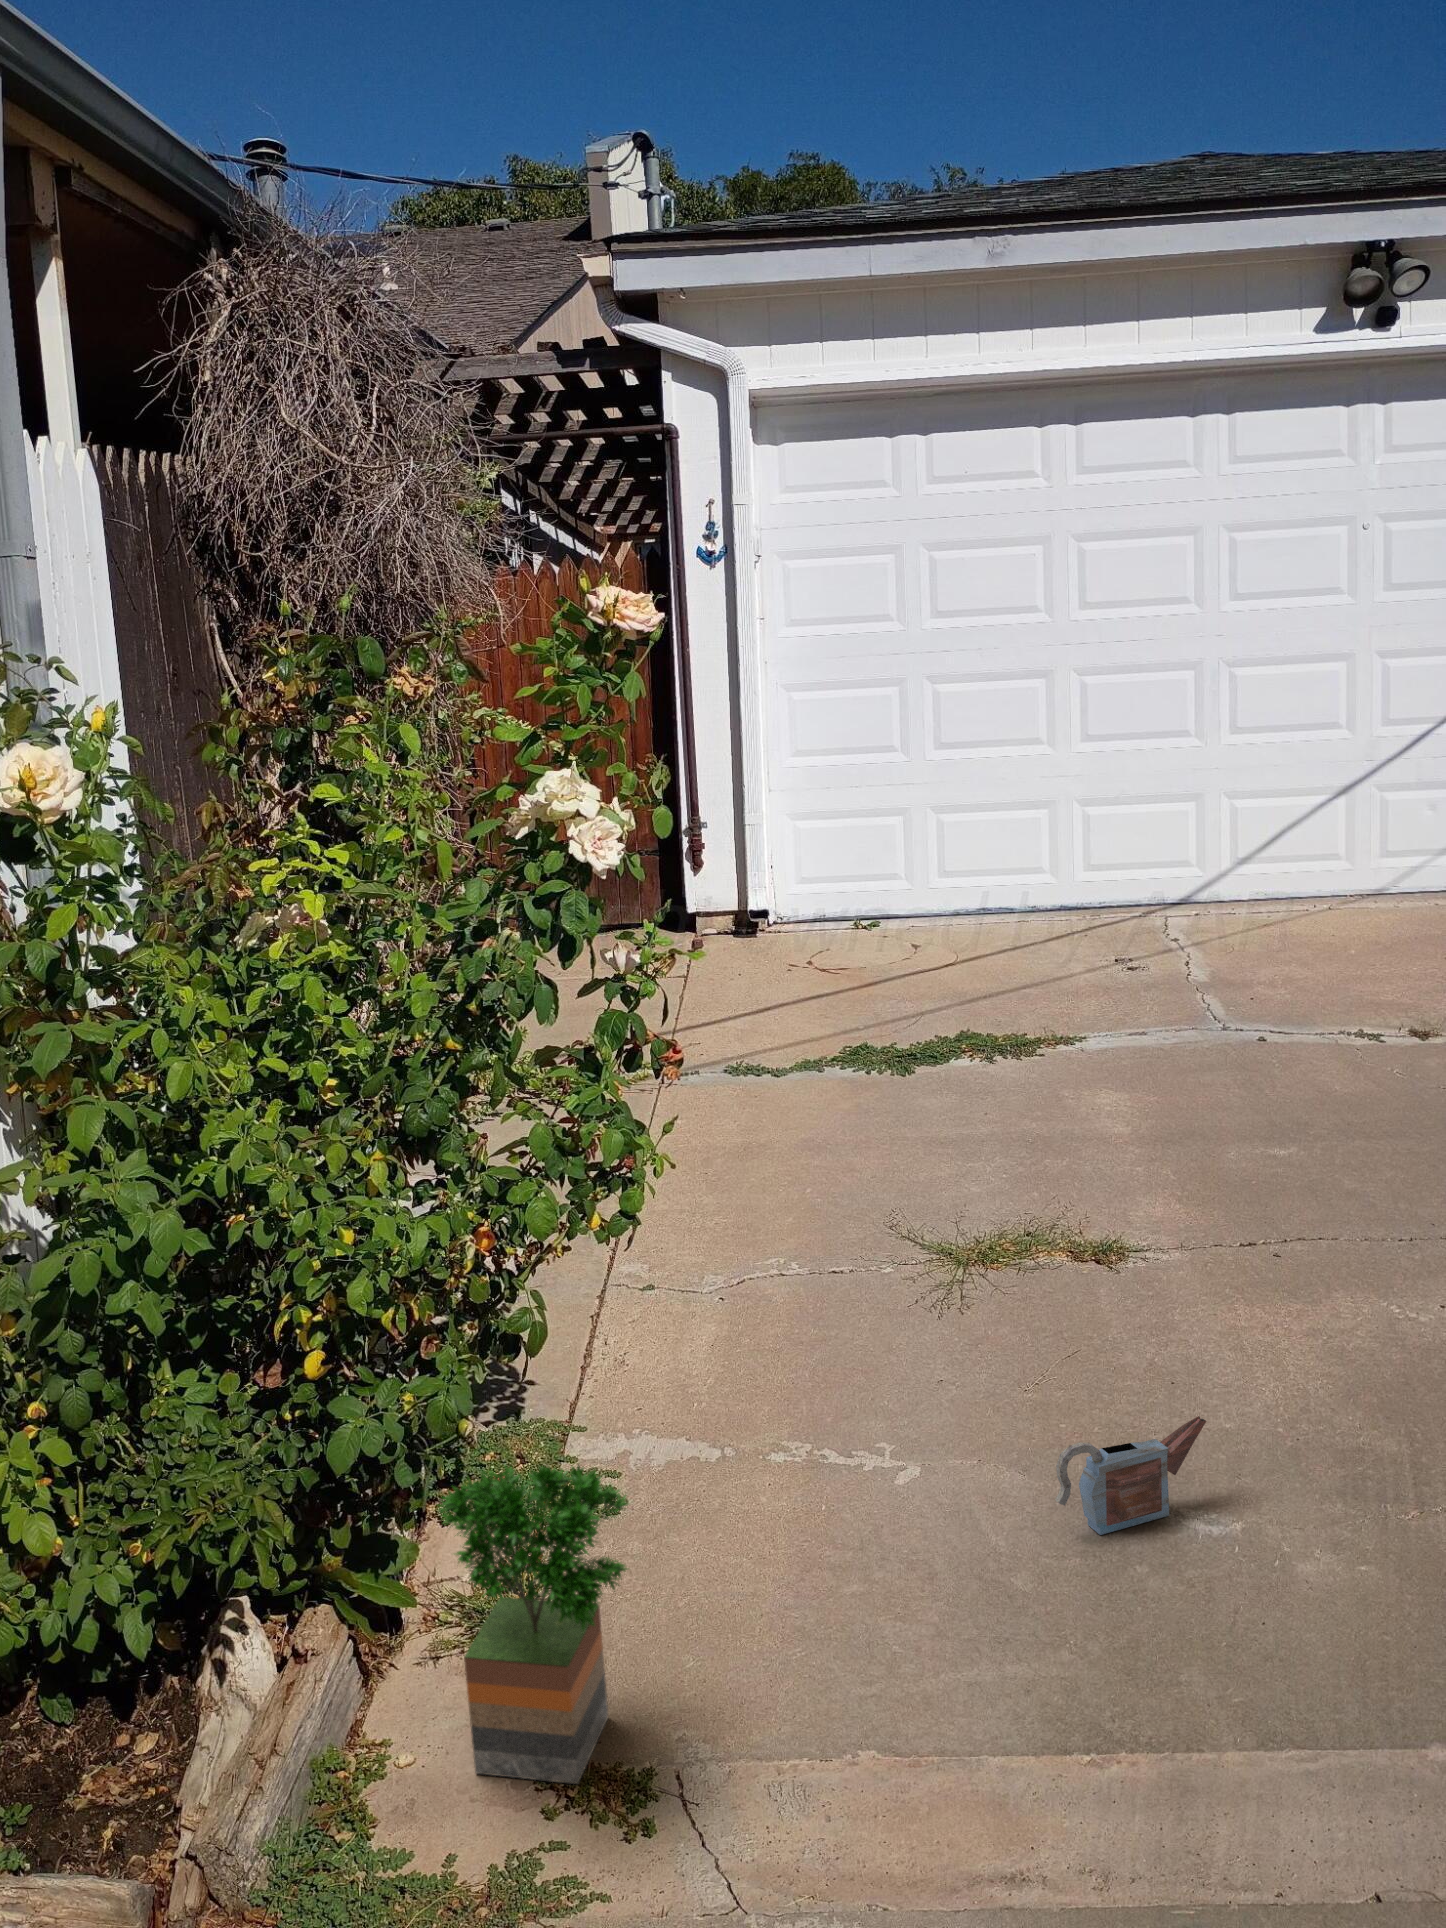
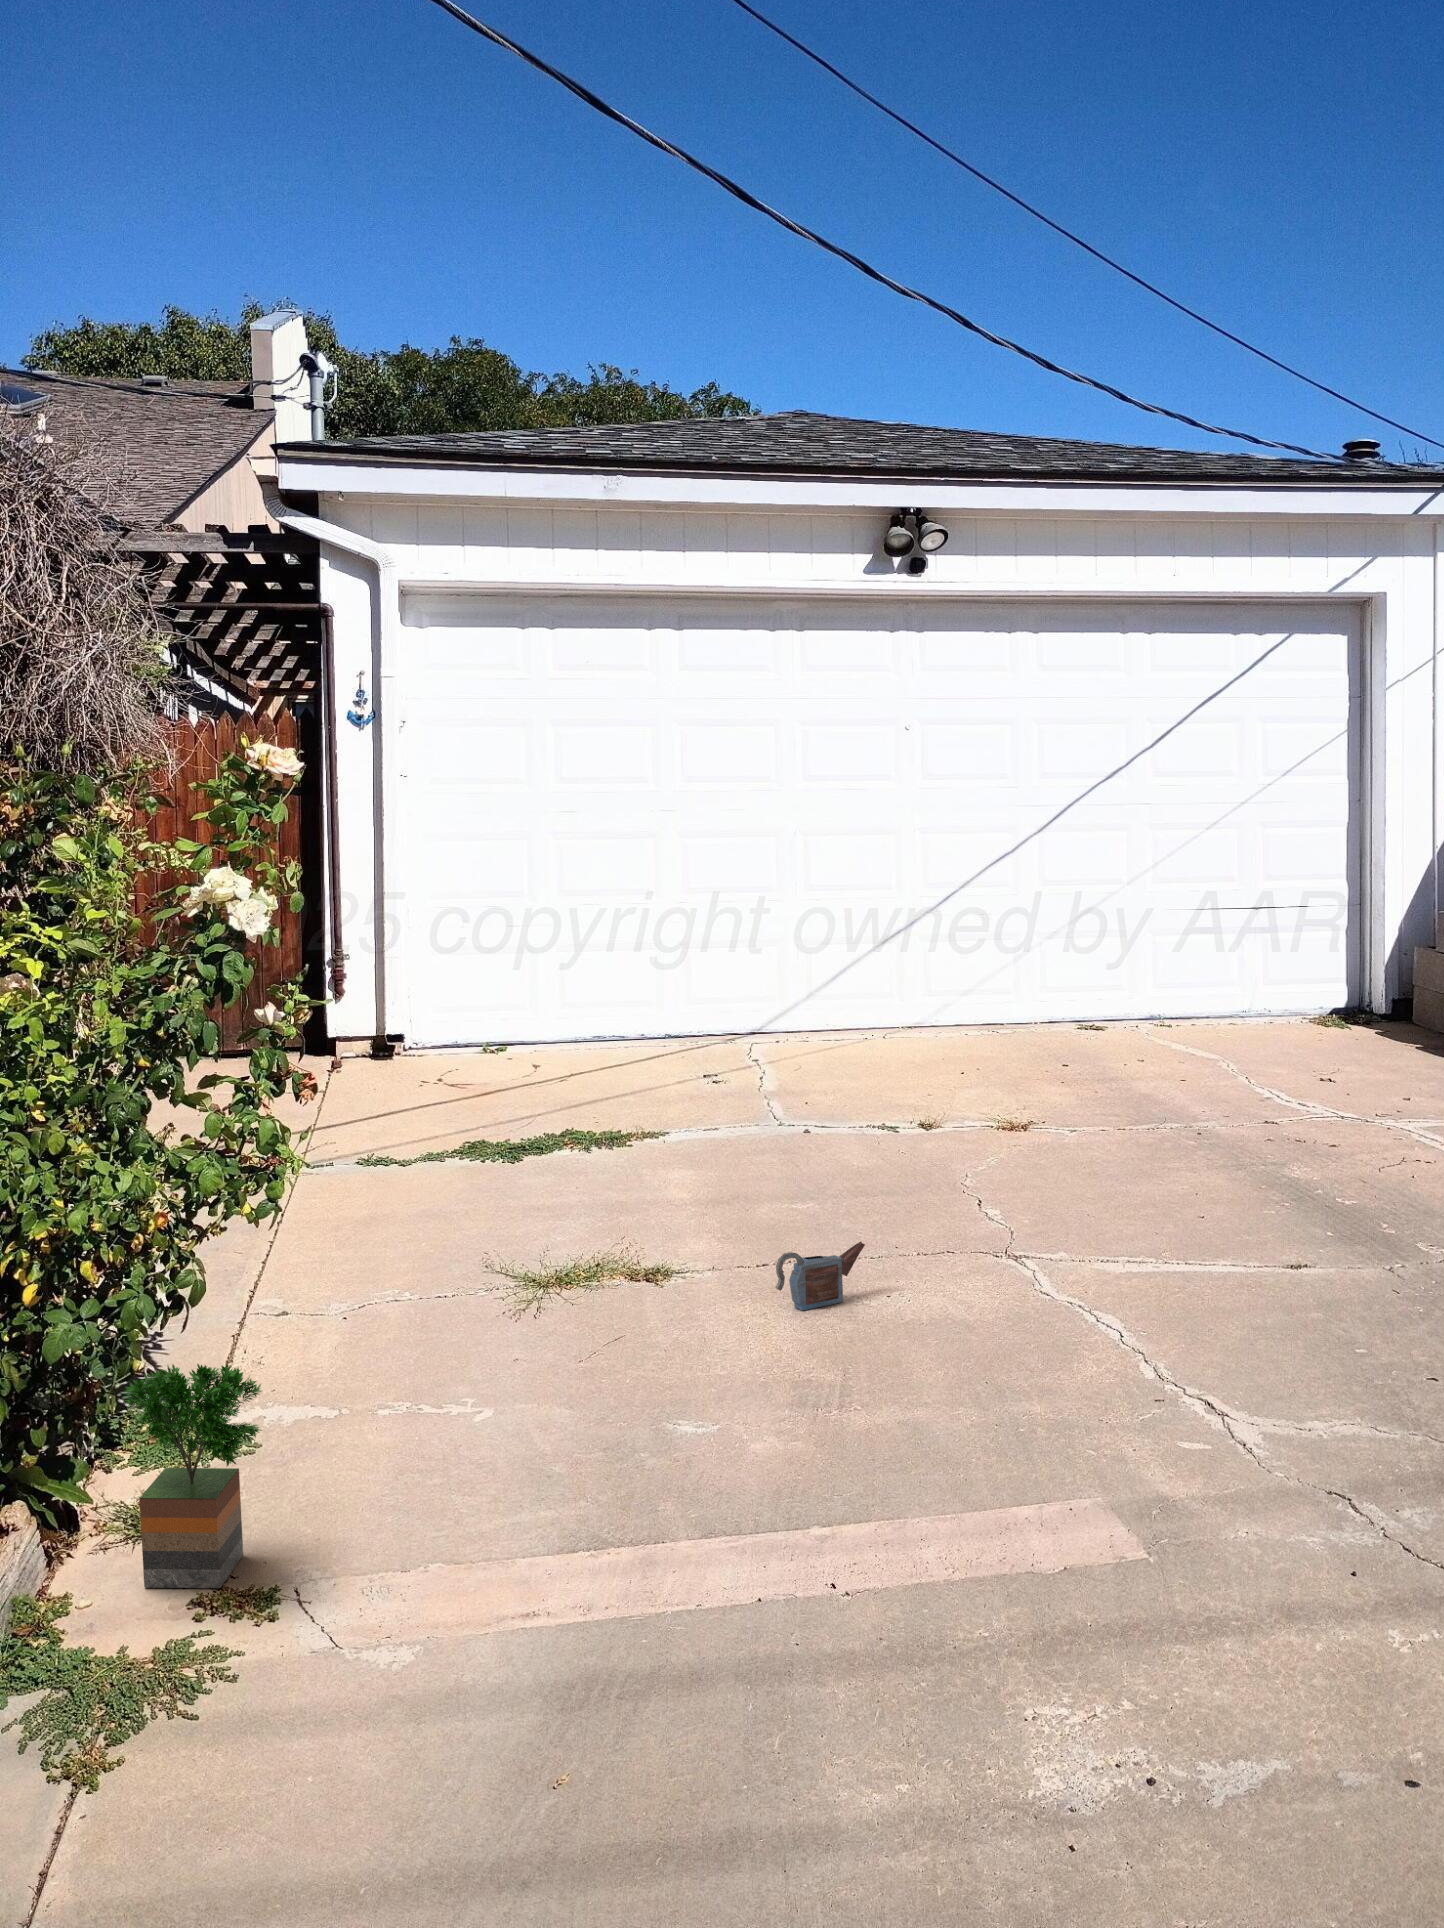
watering can: present [1055,1416,1206,1535] -> present [775,1242,865,1311]

